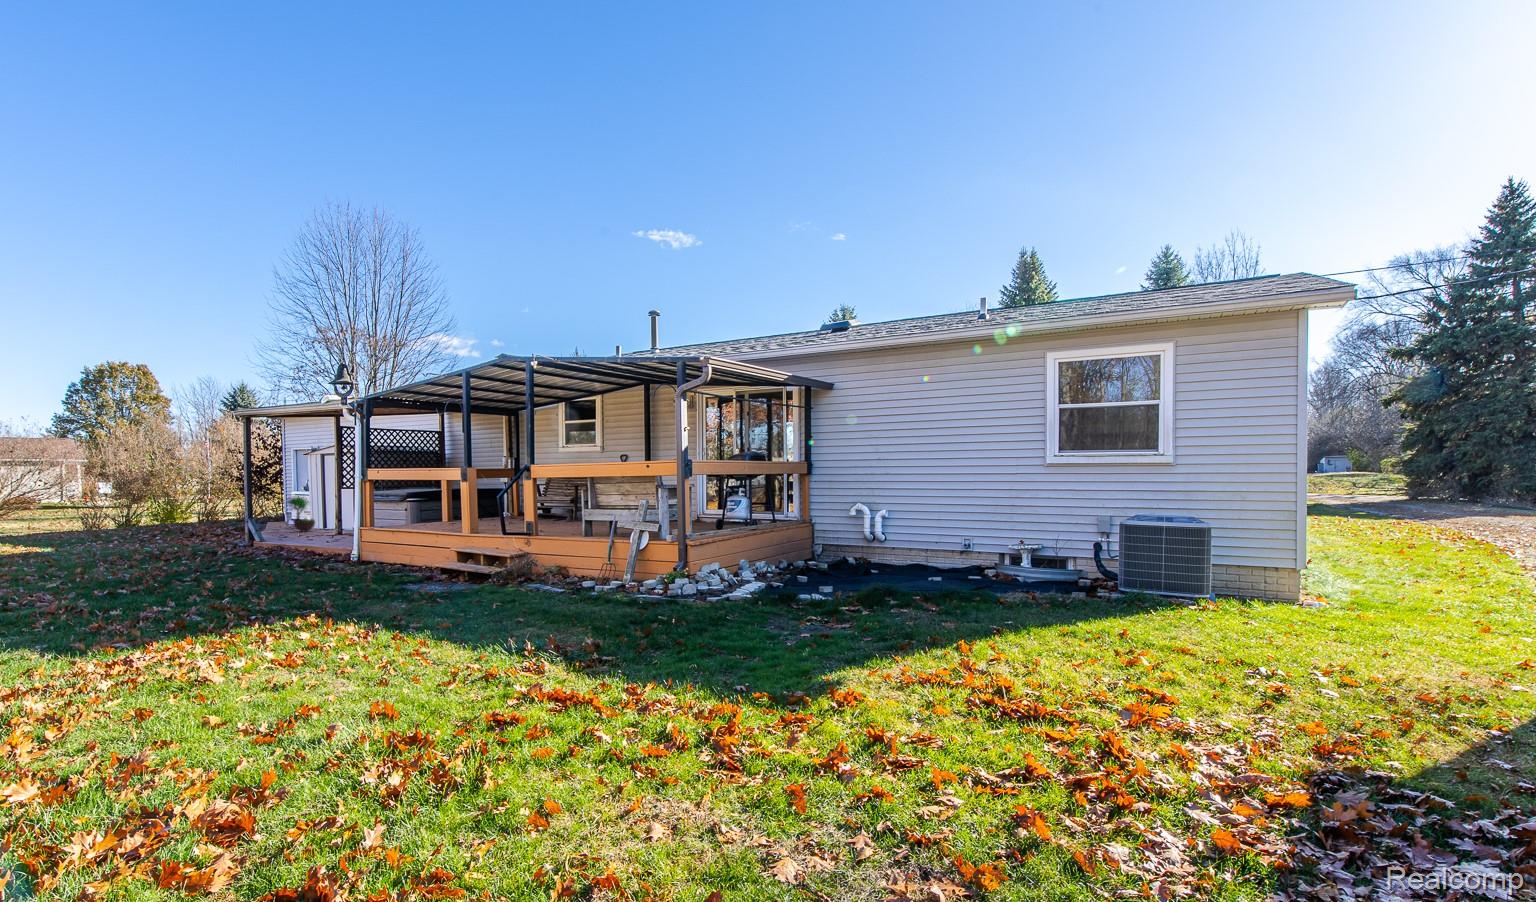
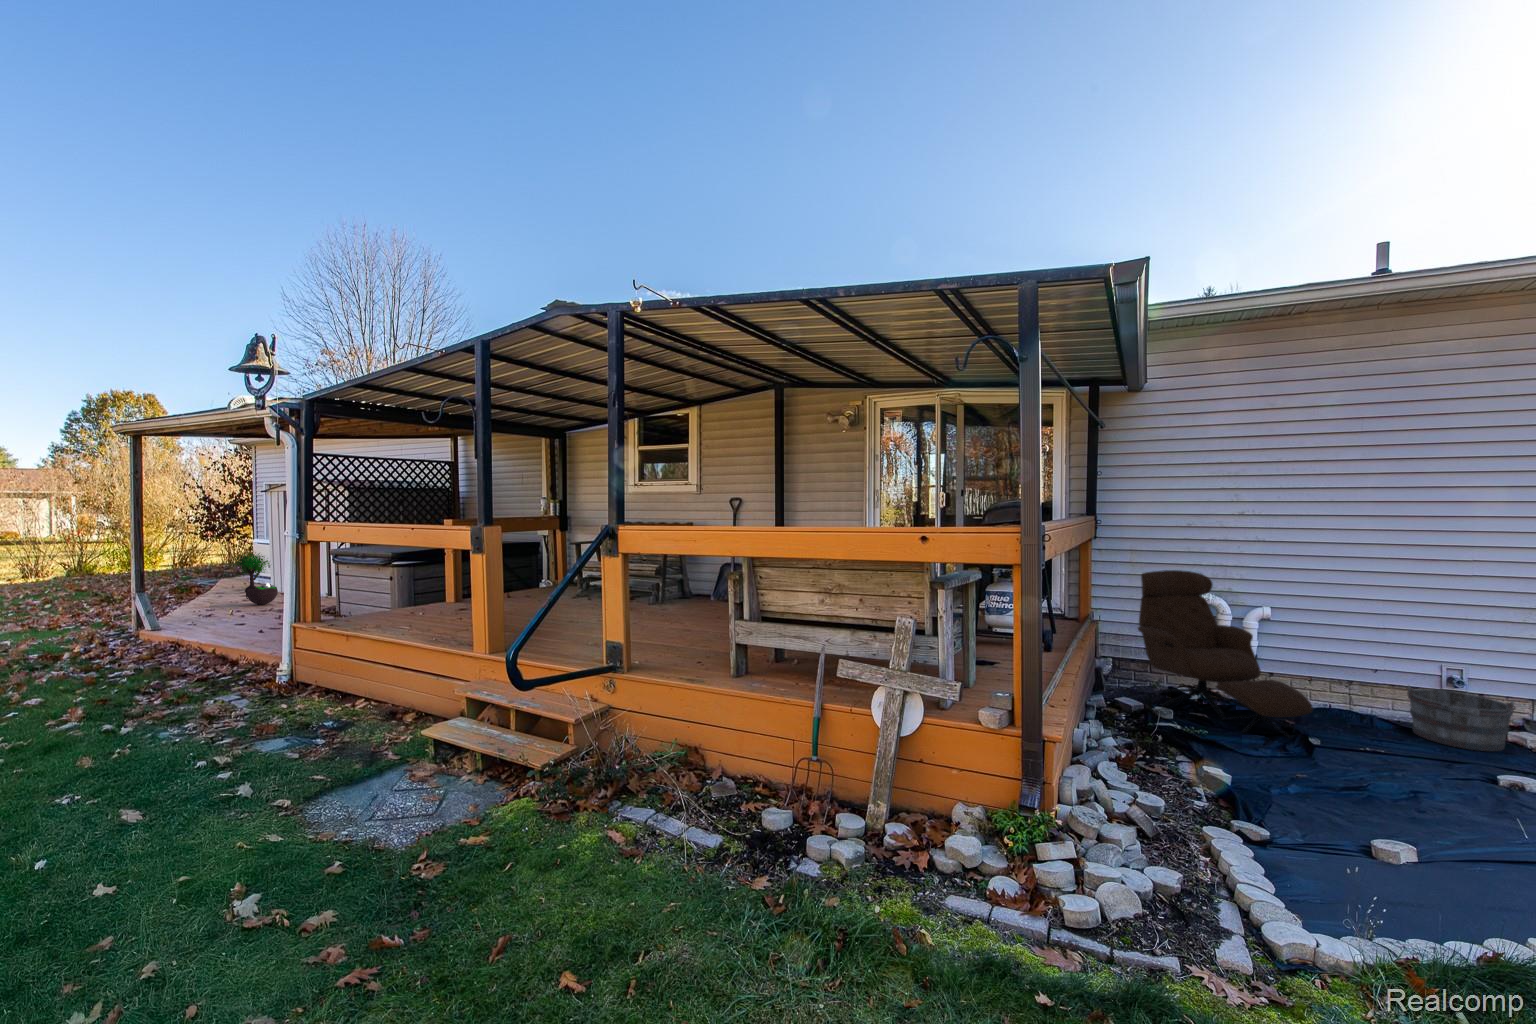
lounge chair: none [820,491,879,569] -> present [1138,570,1313,739]
bucket: none [924,544,964,570] -> present [1406,685,1516,751]

